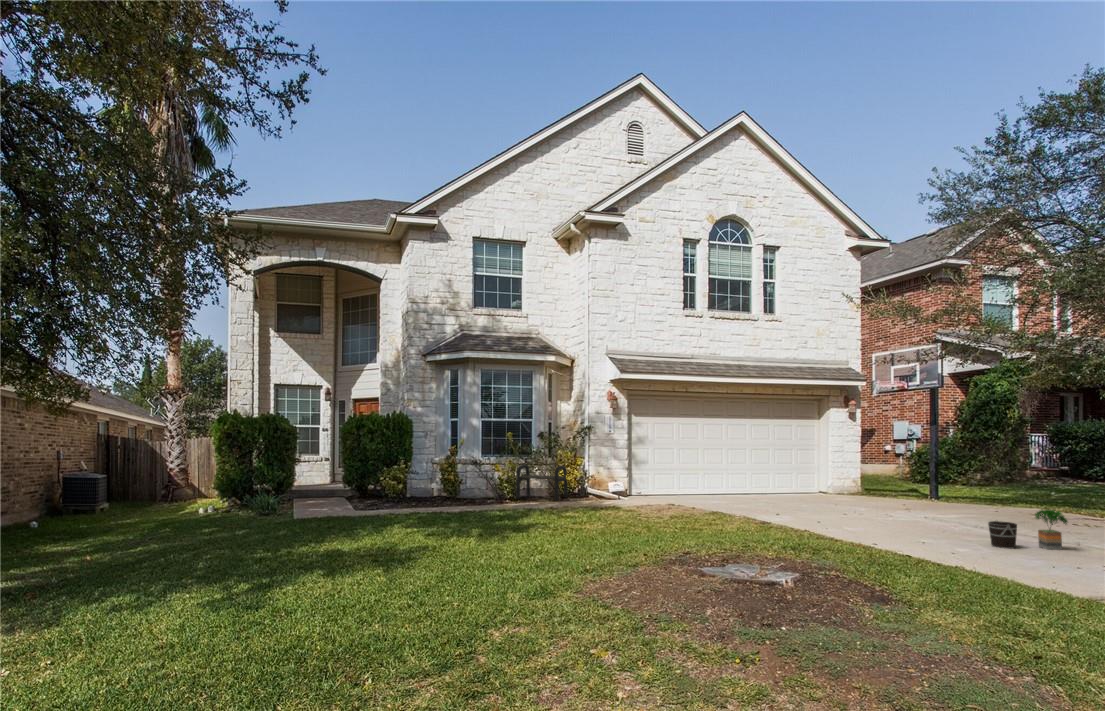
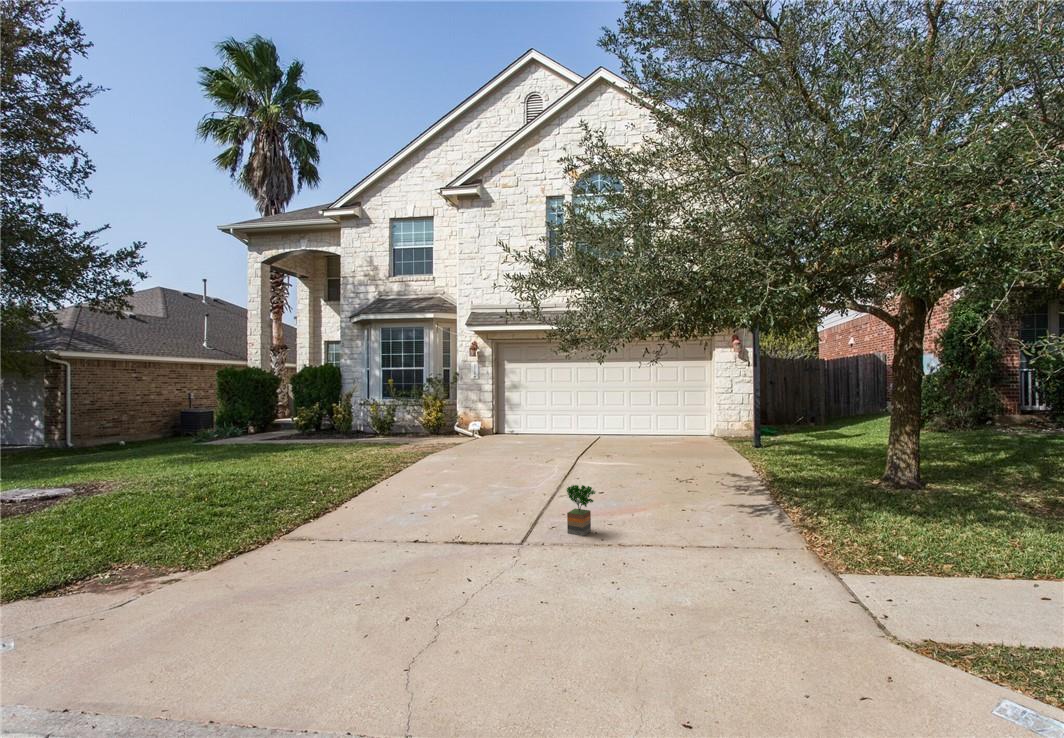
bench: present [516,464,568,501] -> none [394,405,432,436]
bucket: present [988,521,1017,549] -> none [523,491,553,527]

